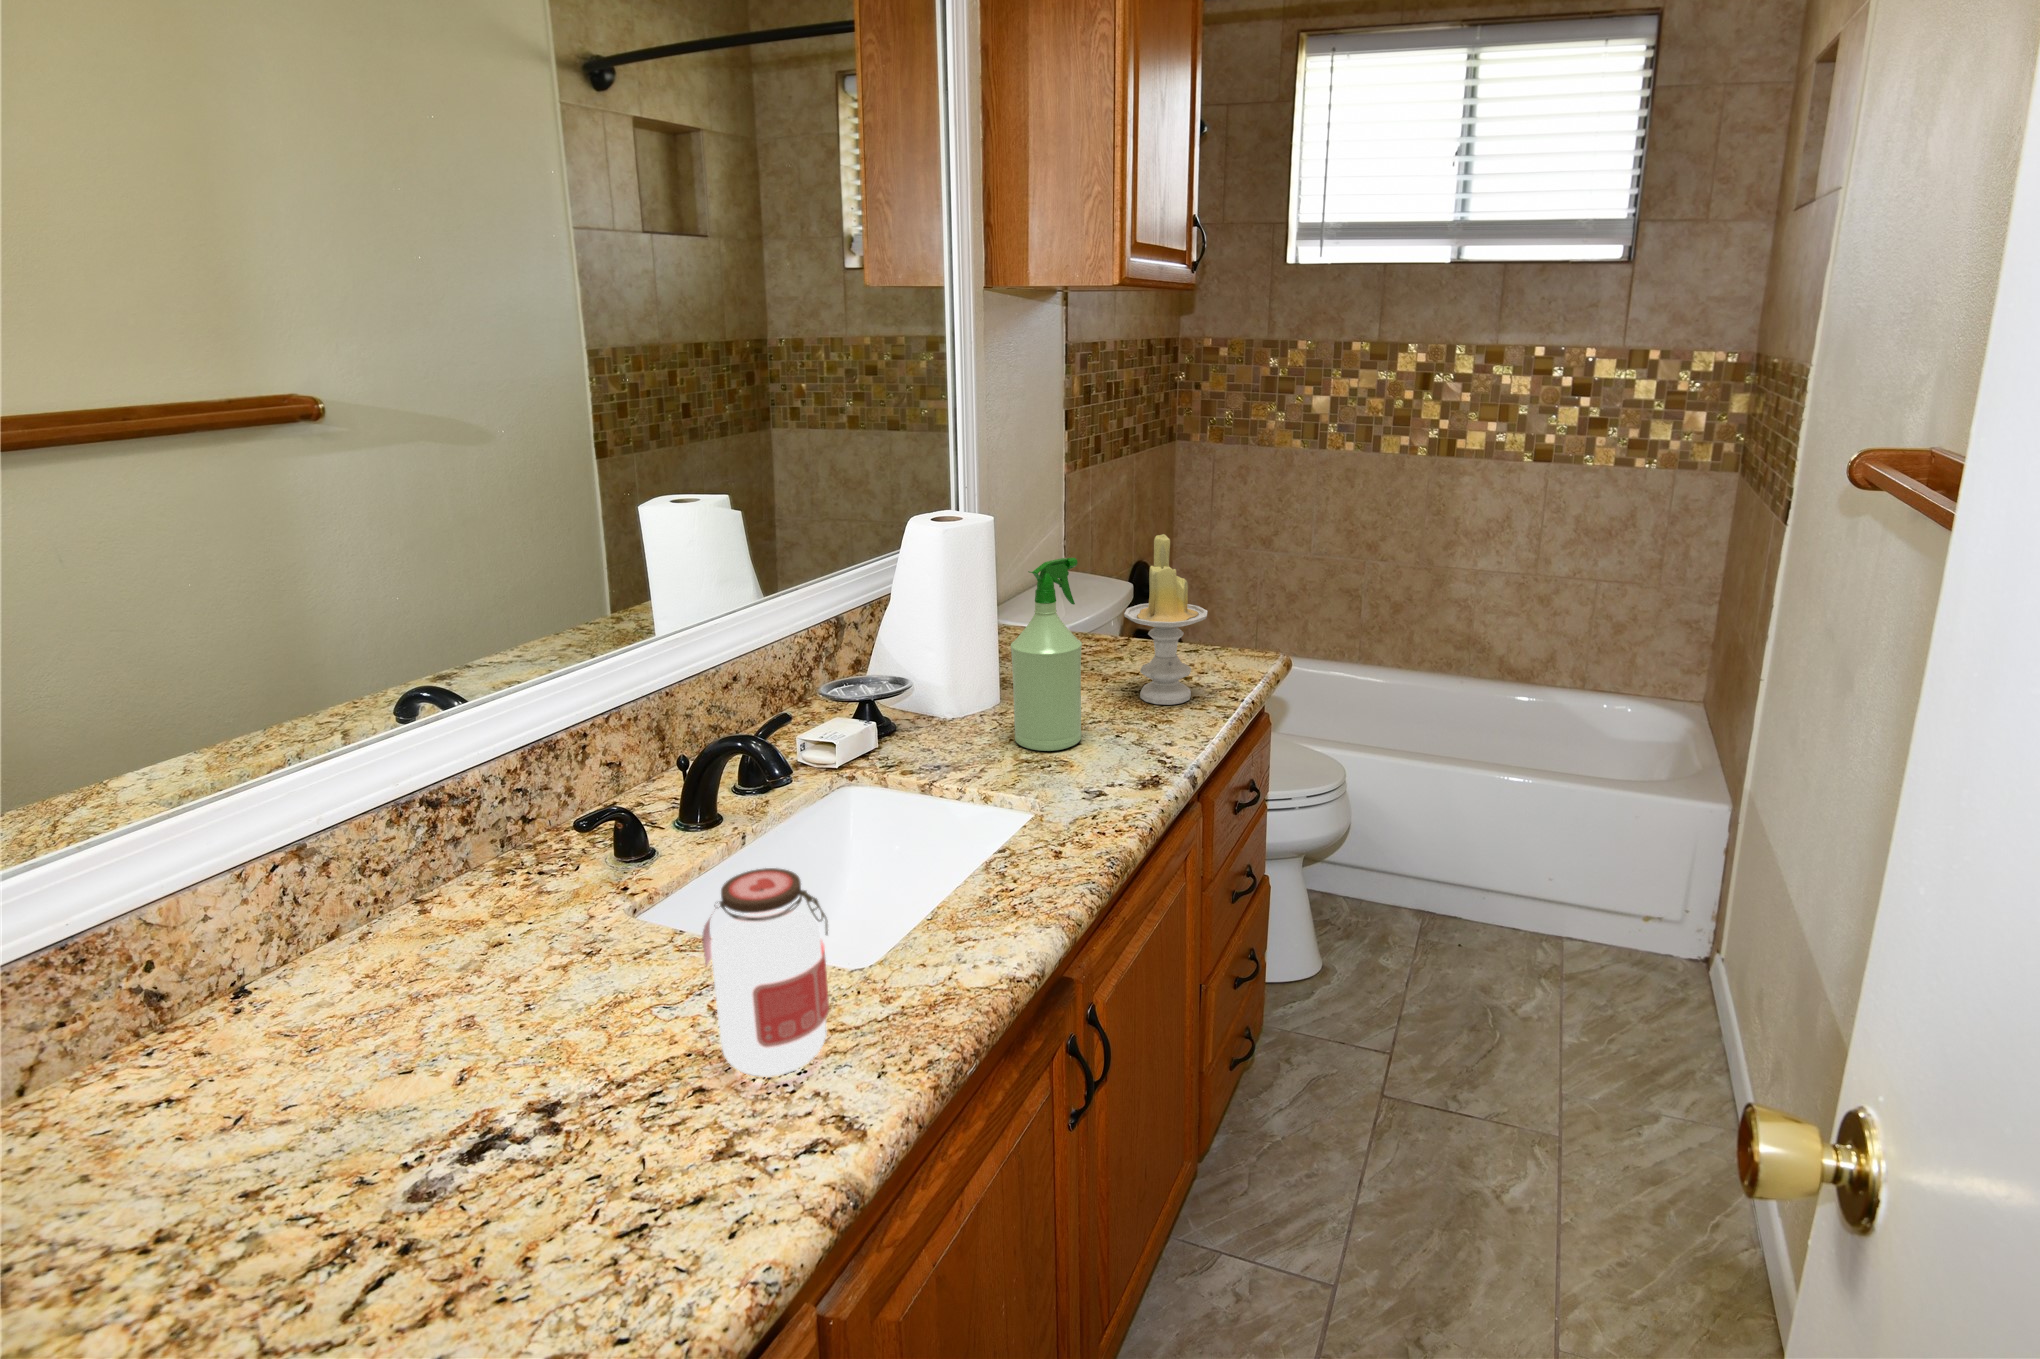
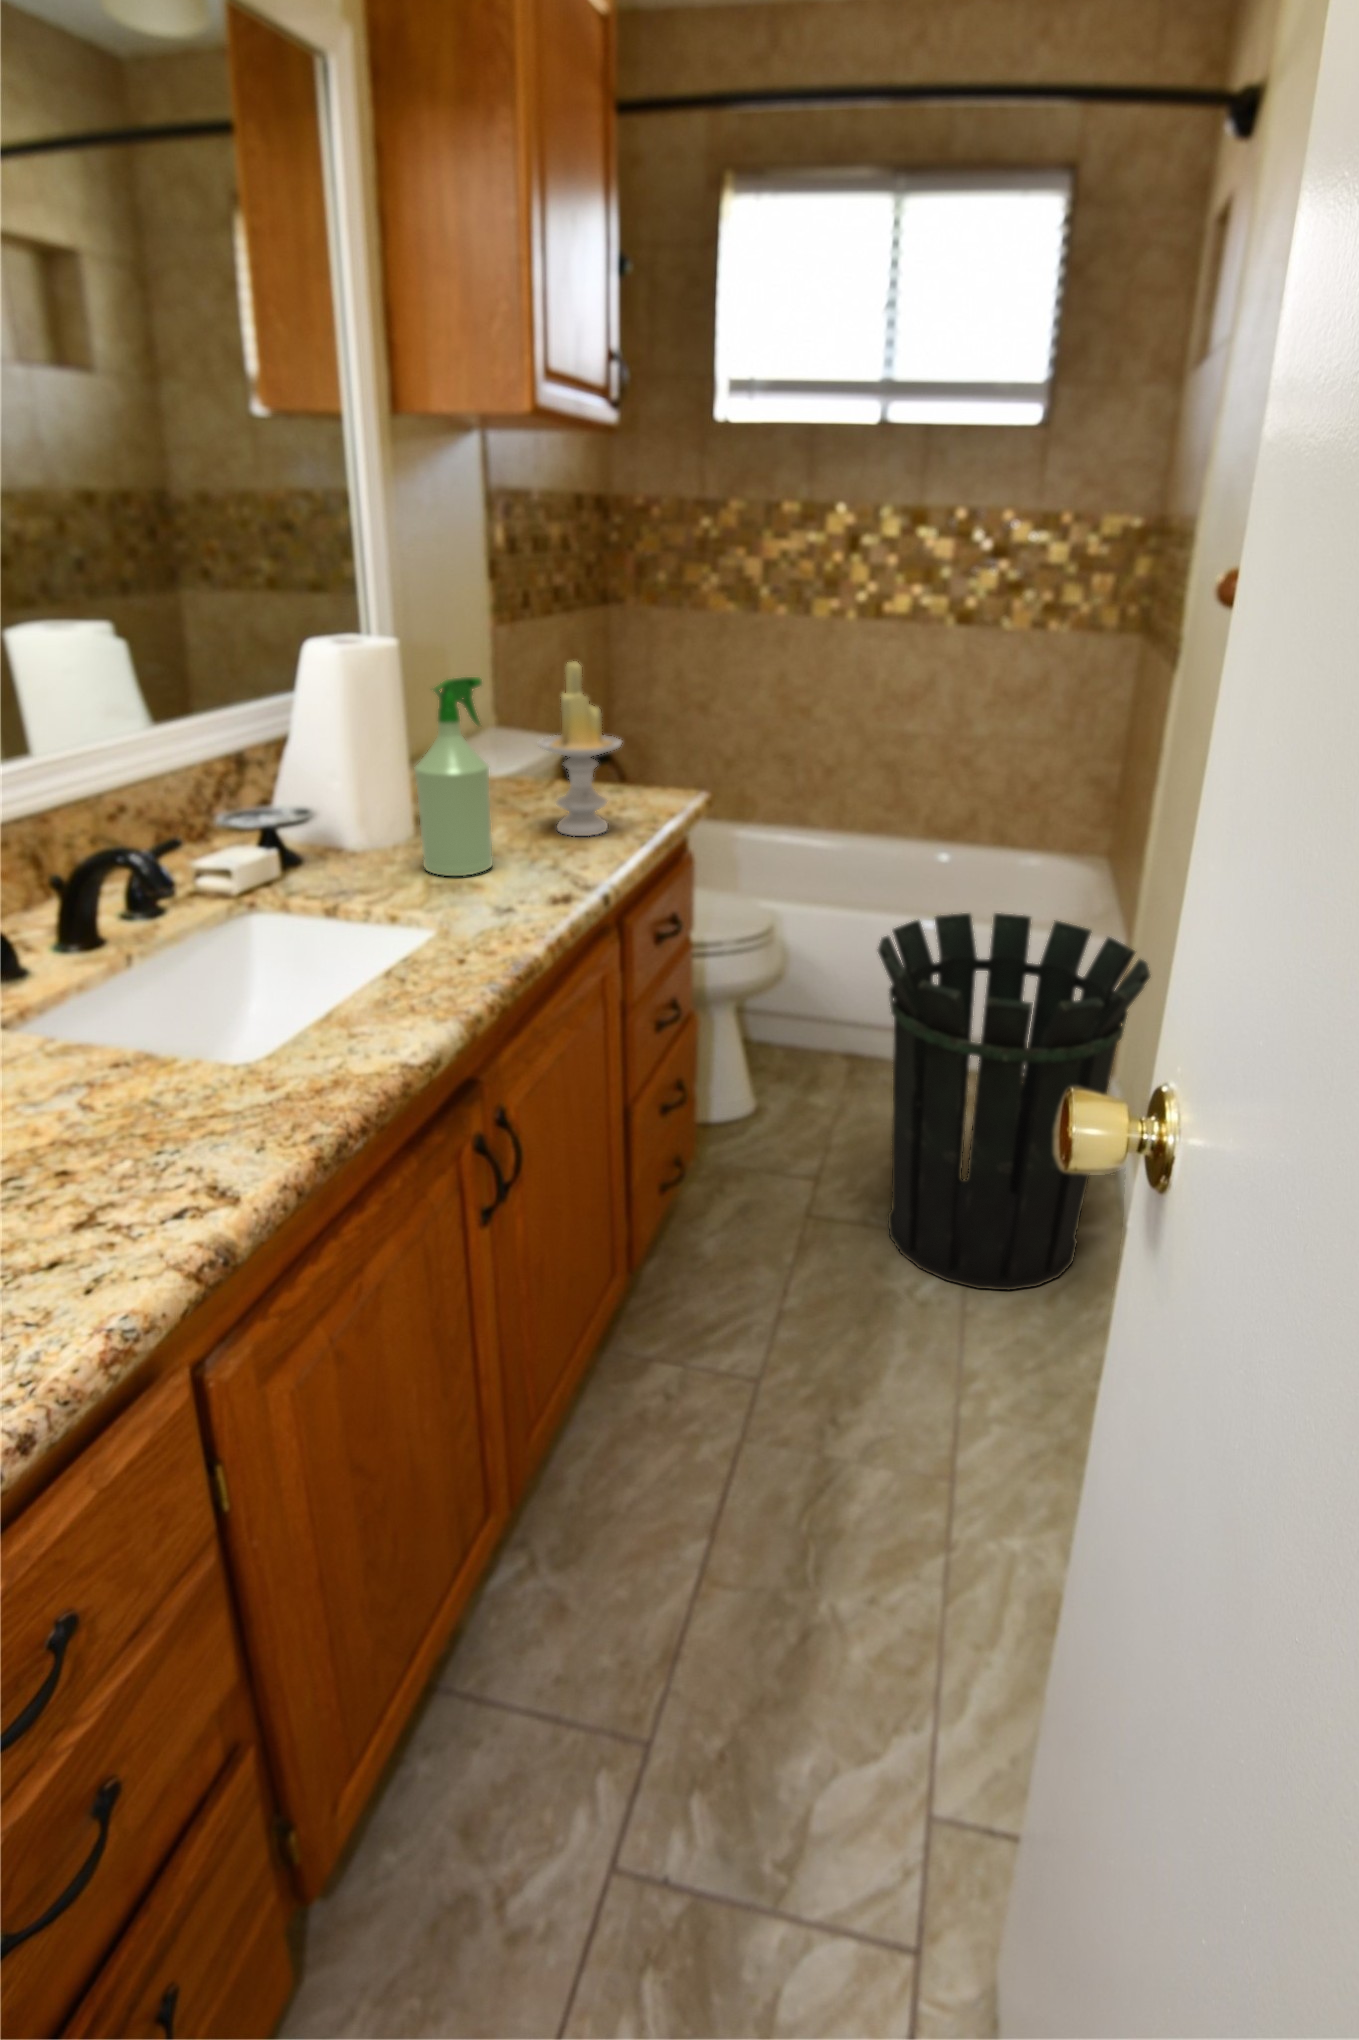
waste bin: none [1462,776,1770,1196] -> present [877,913,1150,1290]
jar: present [702,868,829,1077] -> none [52,945,204,1160]

